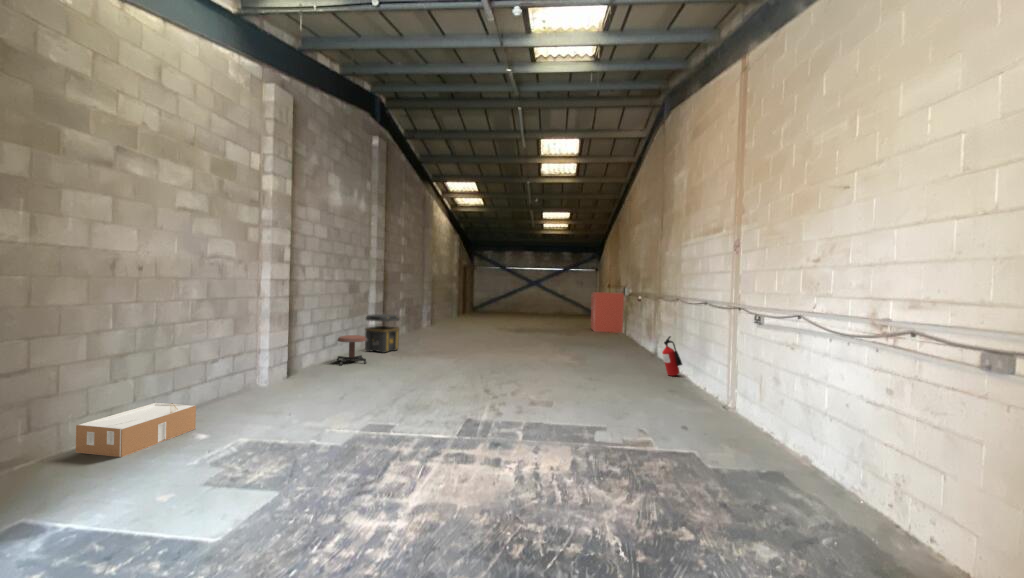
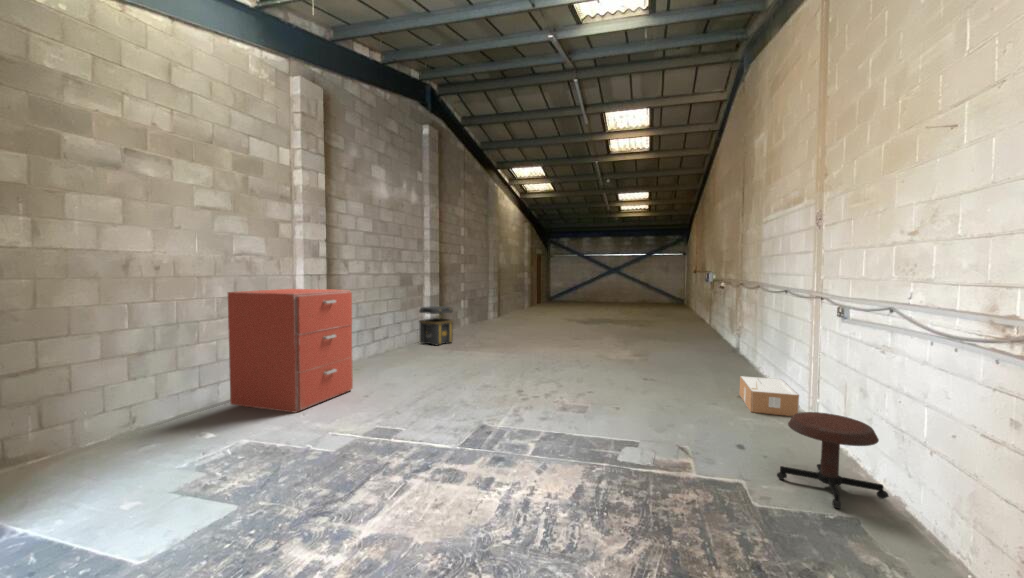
filing cabinet: present [591,292,624,333] -> present [228,289,353,412]
stool: present [337,335,367,365] -> present [777,412,889,509]
fire extinguisher: present [662,336,682,376] -> none [737,330,763,377]
cardboard box: present [76,403,196,457] -> present [739,376,799,416]

